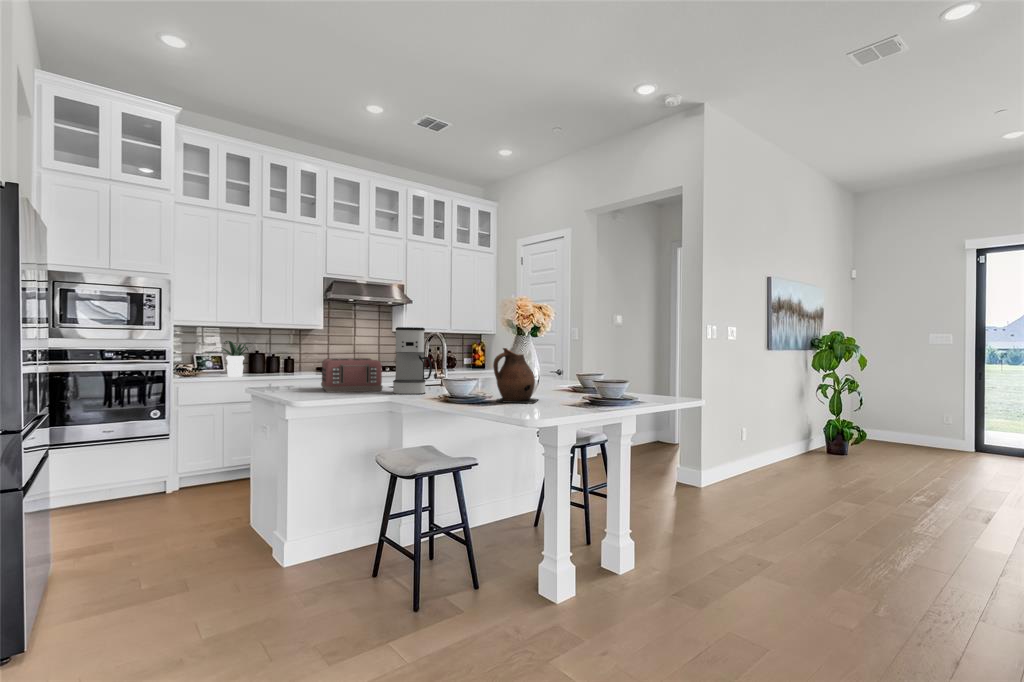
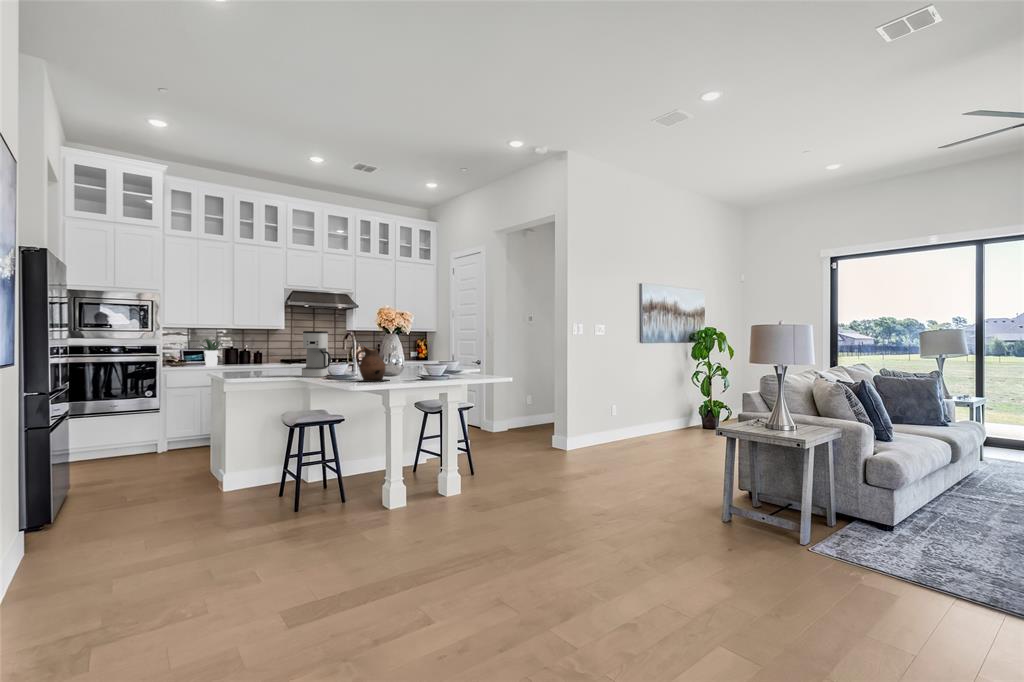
toaster: present [321,358,382,393] -> none [257,353,299,376]

